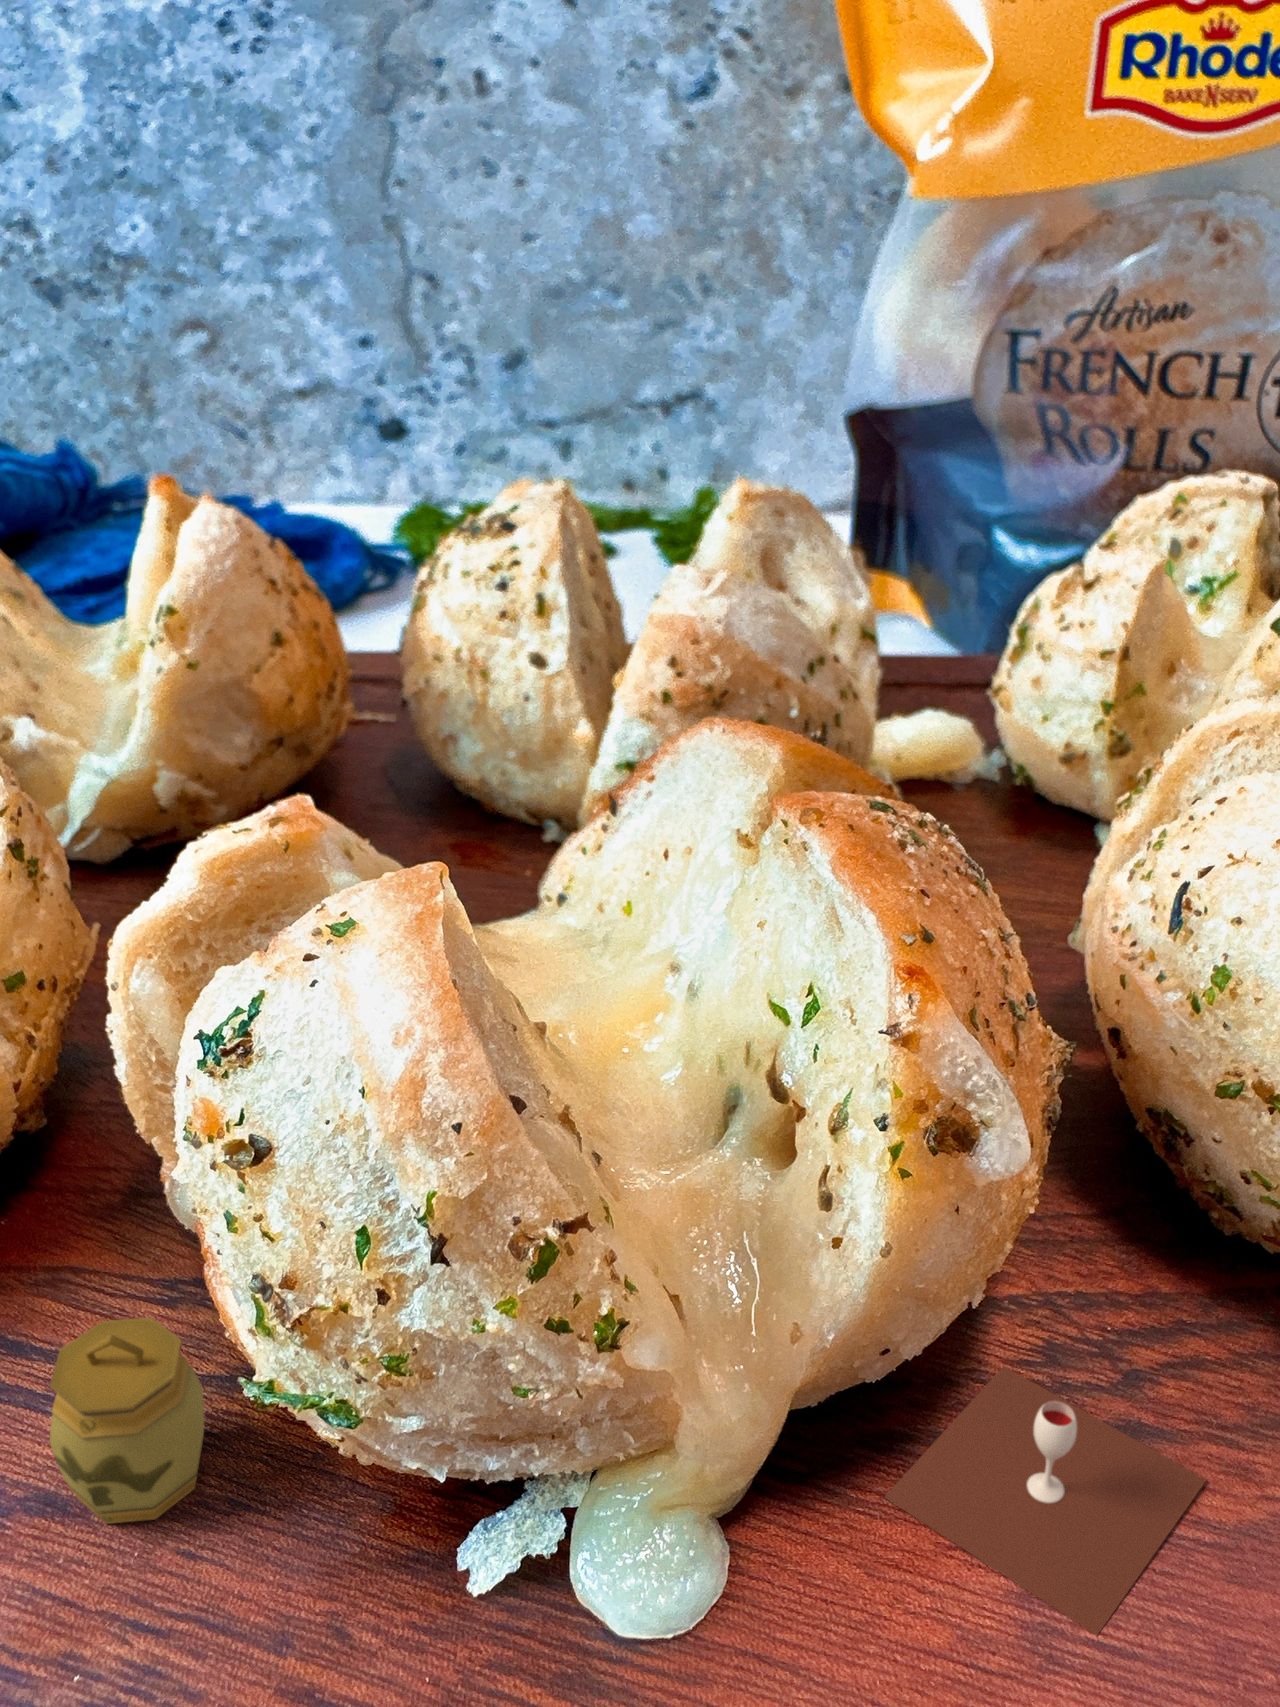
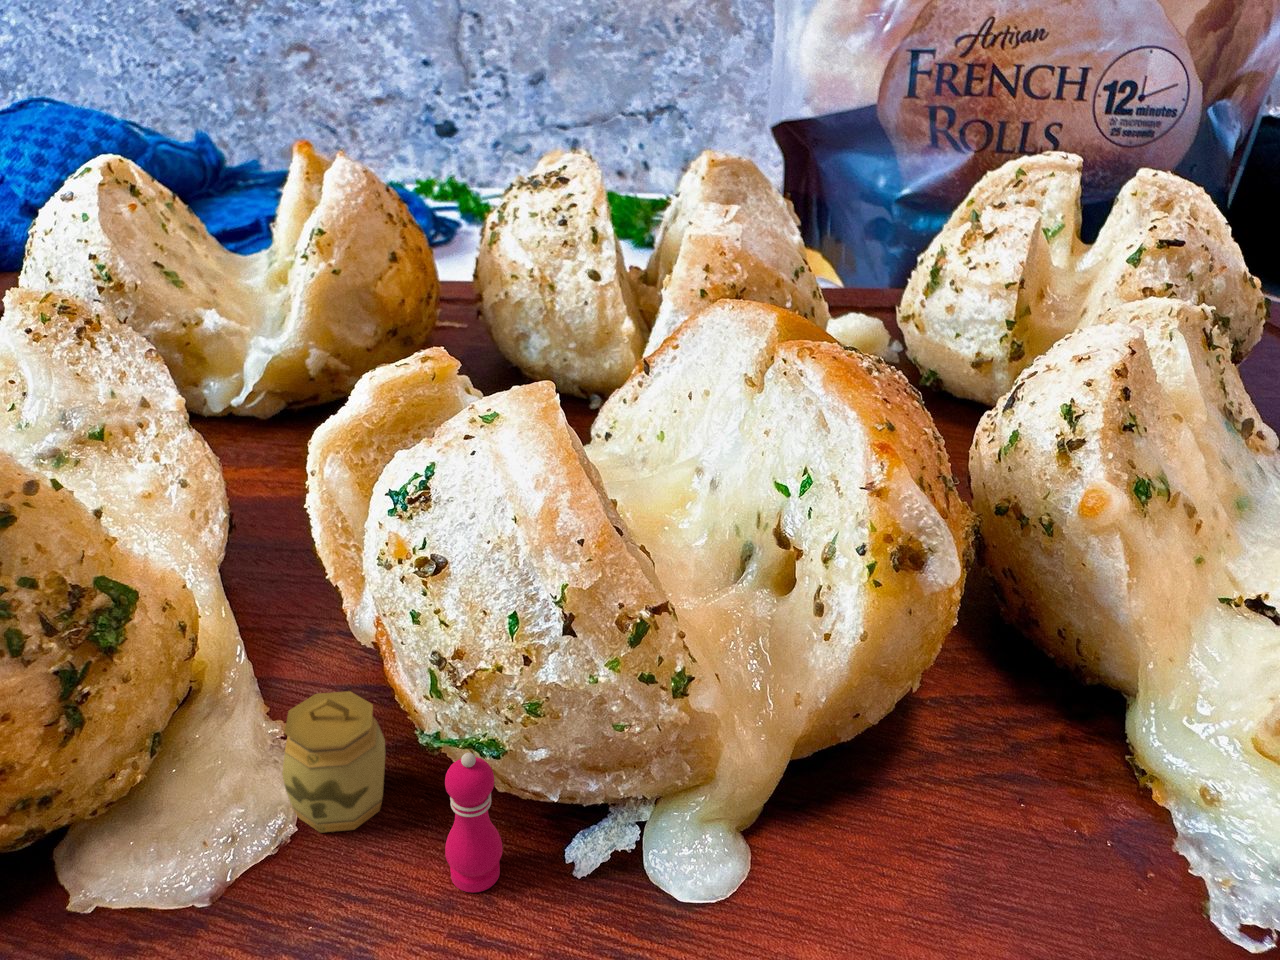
wine glass: present [885,1366,1206,1635] -> none [856,734,1073,895]
pepper mill: none [266,1431,358,1625] -> present [445,753,503,893]

